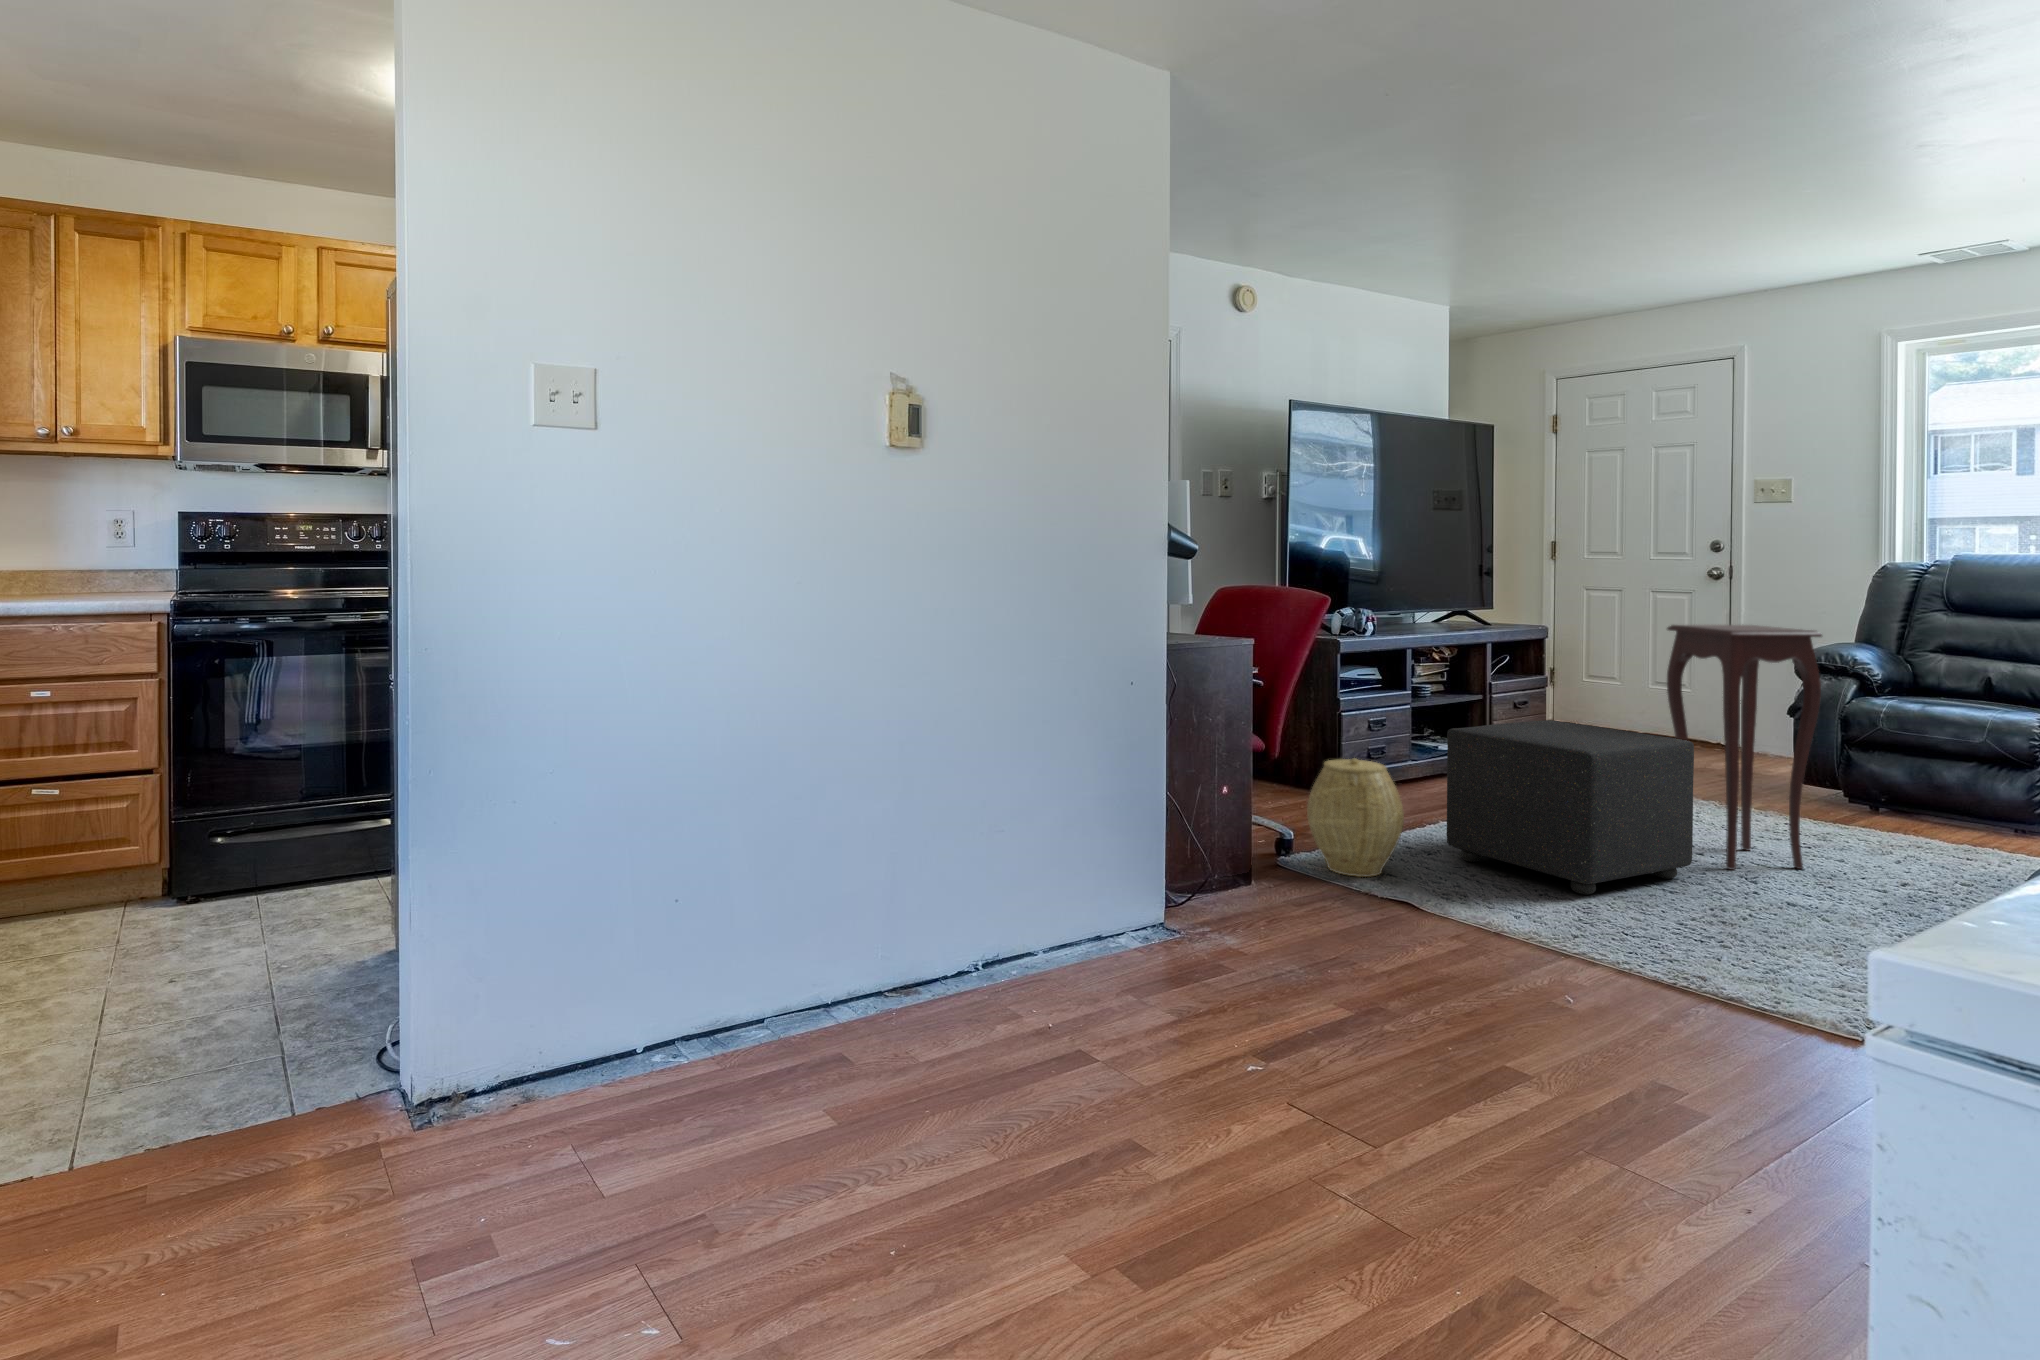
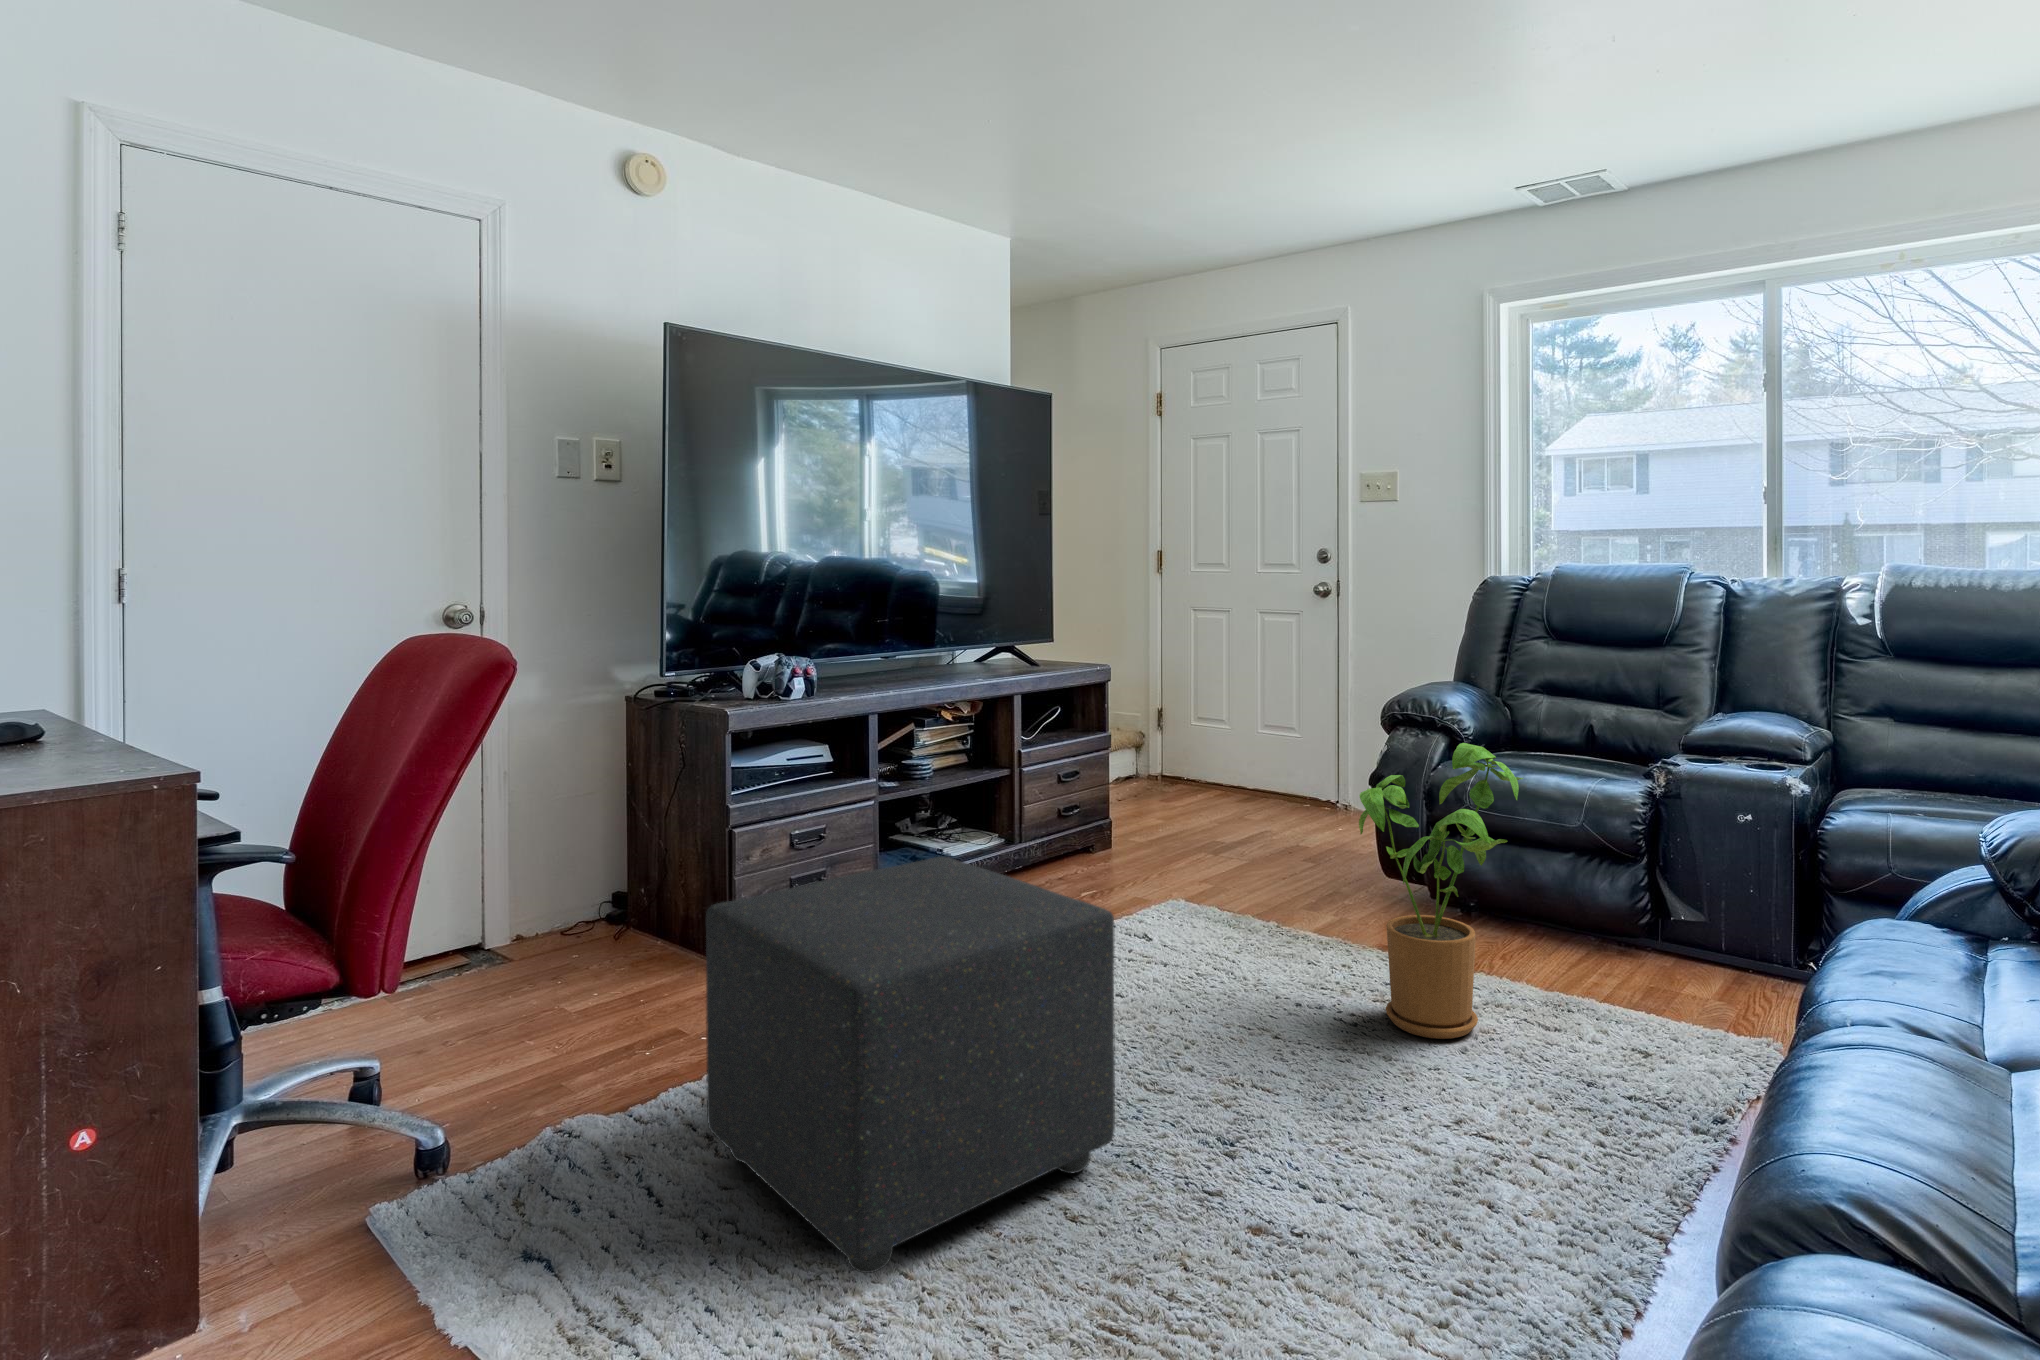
side table: present [1667,625,1822,870] -> none [1126,679,1333,1121]
house plant: none [1814,671,1946,855] -> present [1359,743,1523,1039]
woven basket: present [1307,758,1404,877] -> none [346,991,564,1270]

